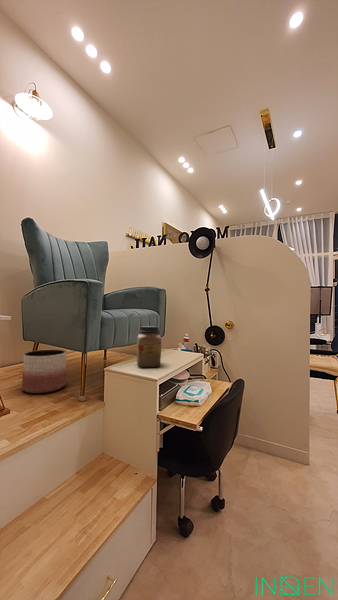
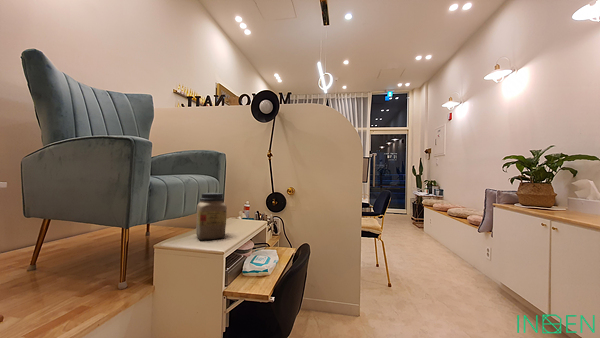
planter: present [22,349,66,393] -> none [24,226,96,287]

